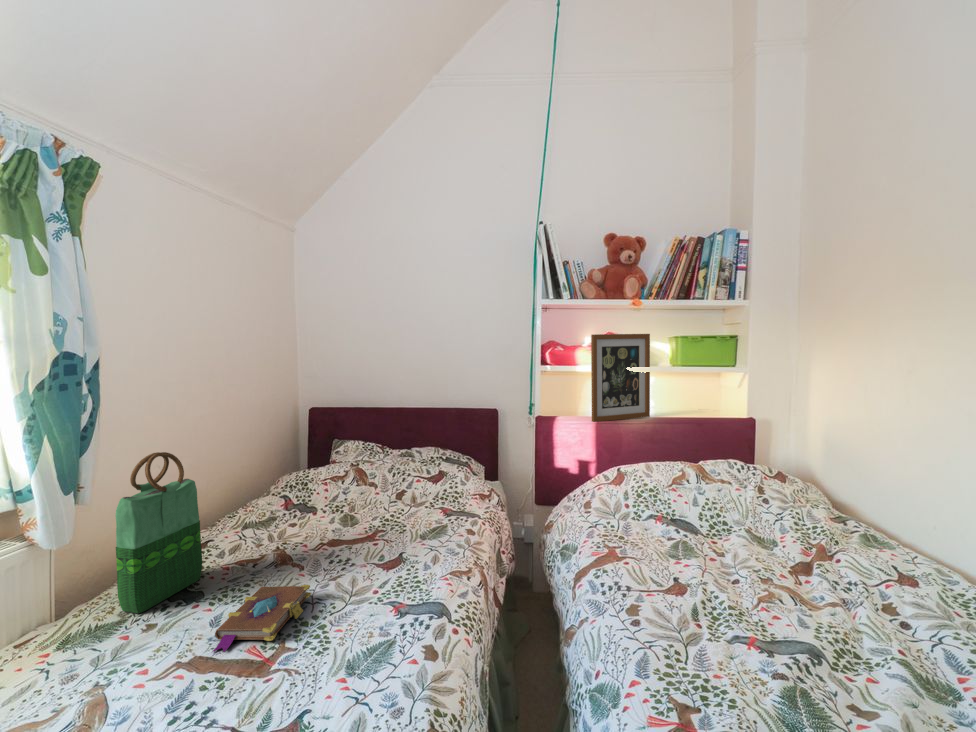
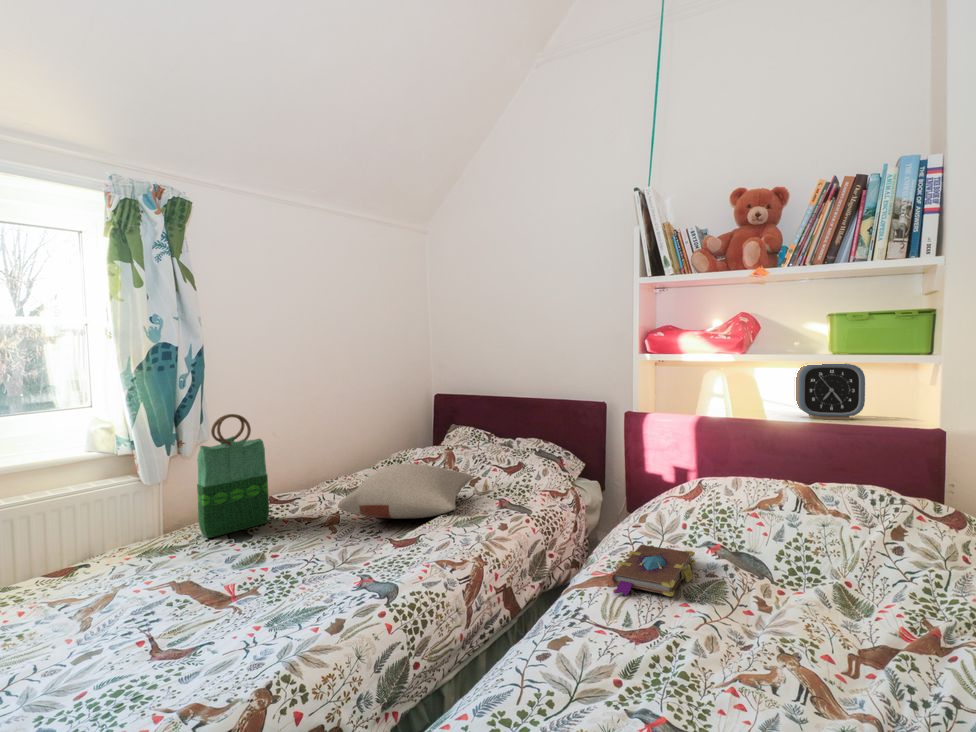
picture frame: present [591,334,650,422] -> none [686,312,780,422]
alarm clock: none [643,368,690,413] -> present [796,363,865,420]
pillow: none [303,485,433,548] -> present [338,464,473,519]
book: present [212,585,311,652] -> present [612,545,695,596]

